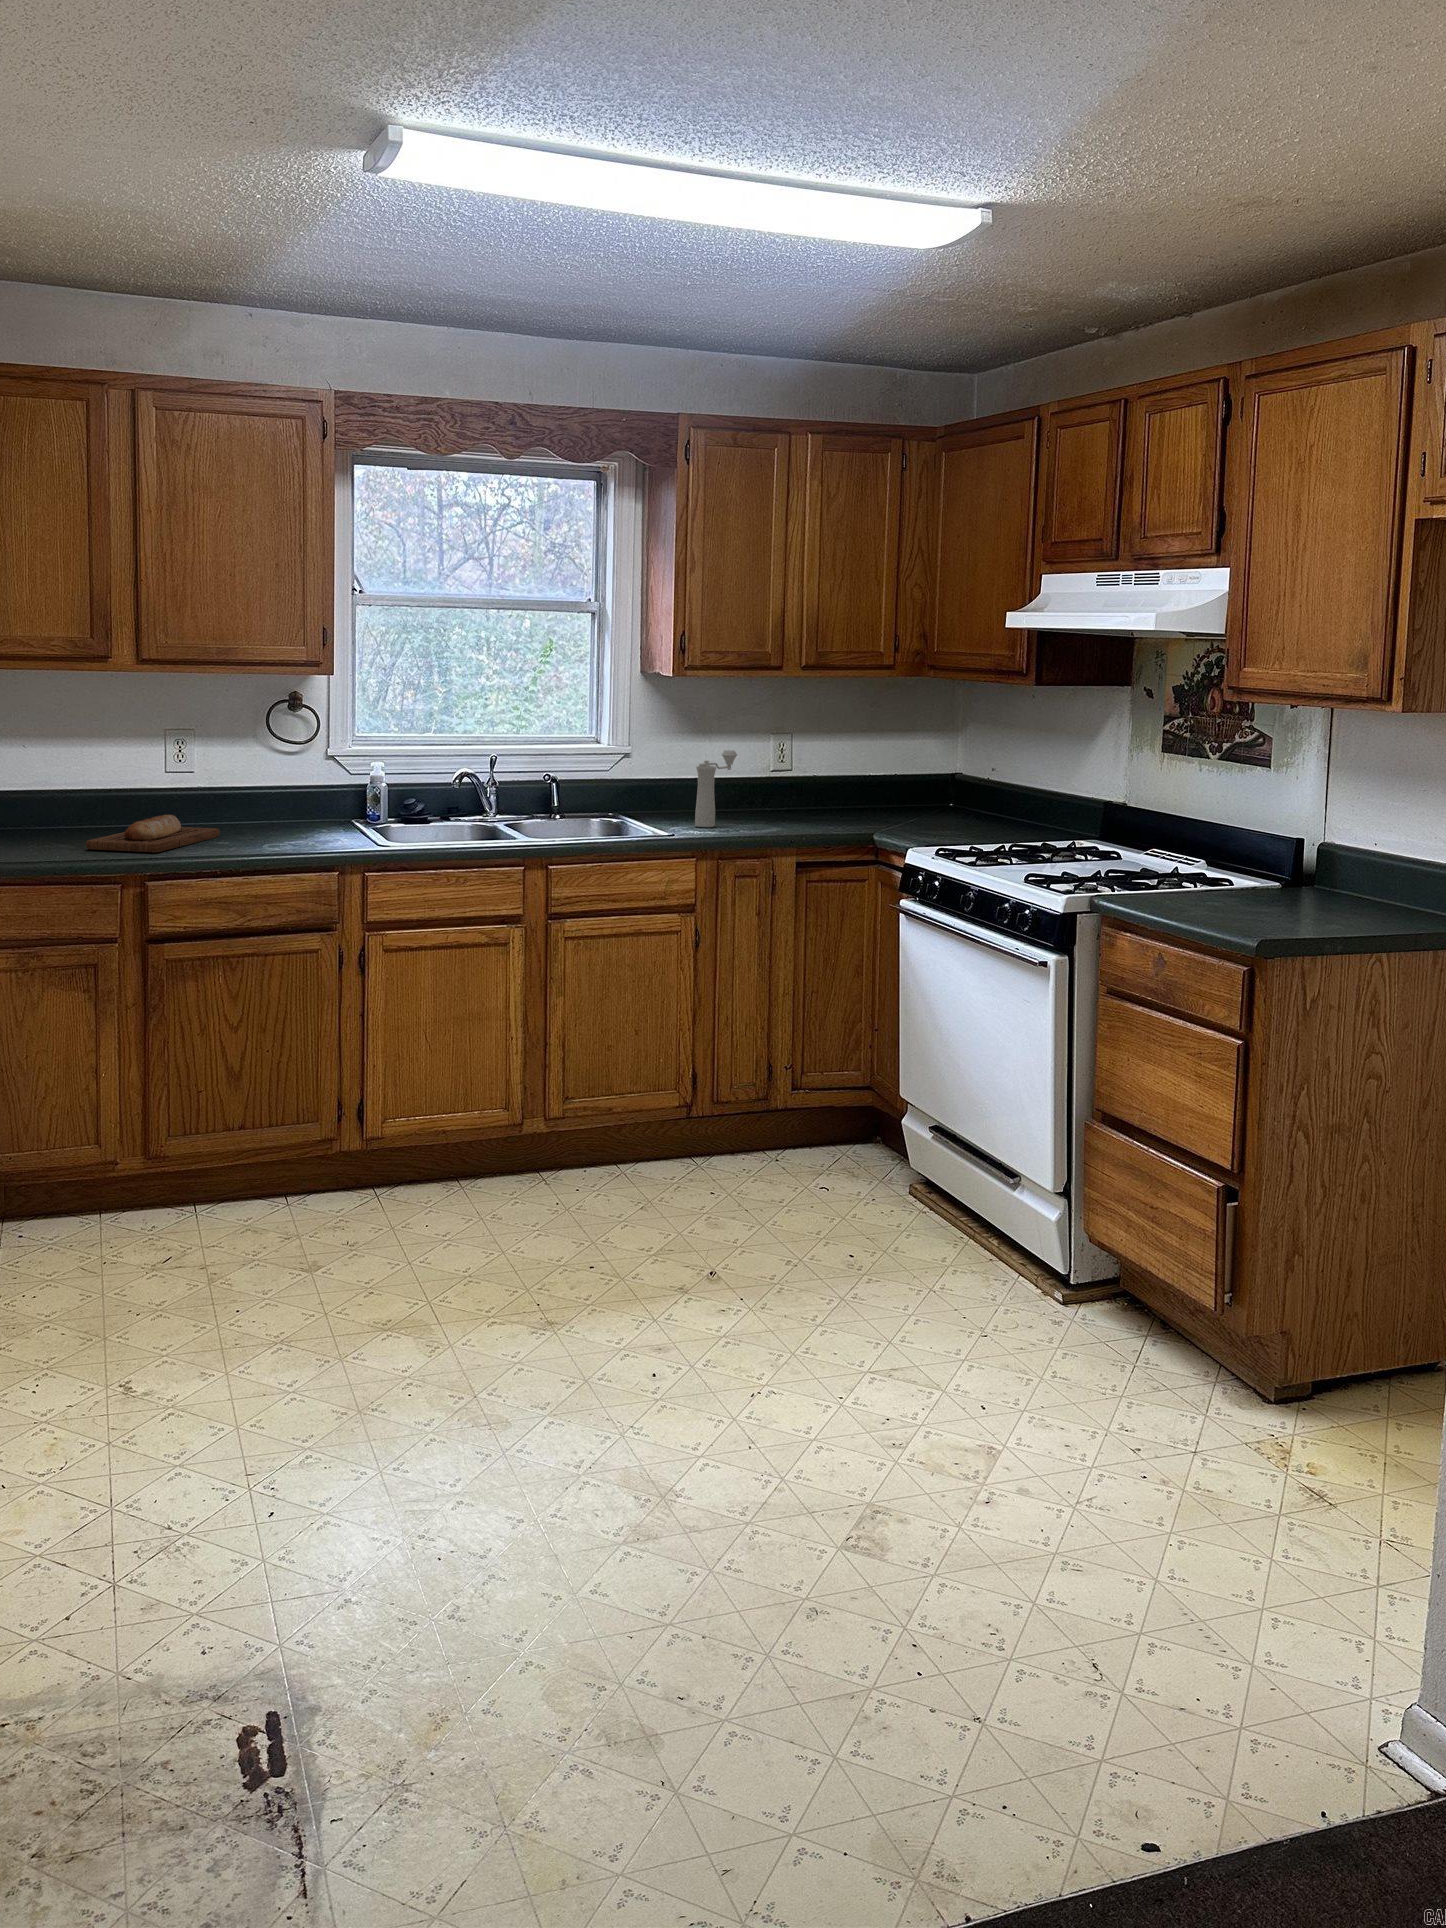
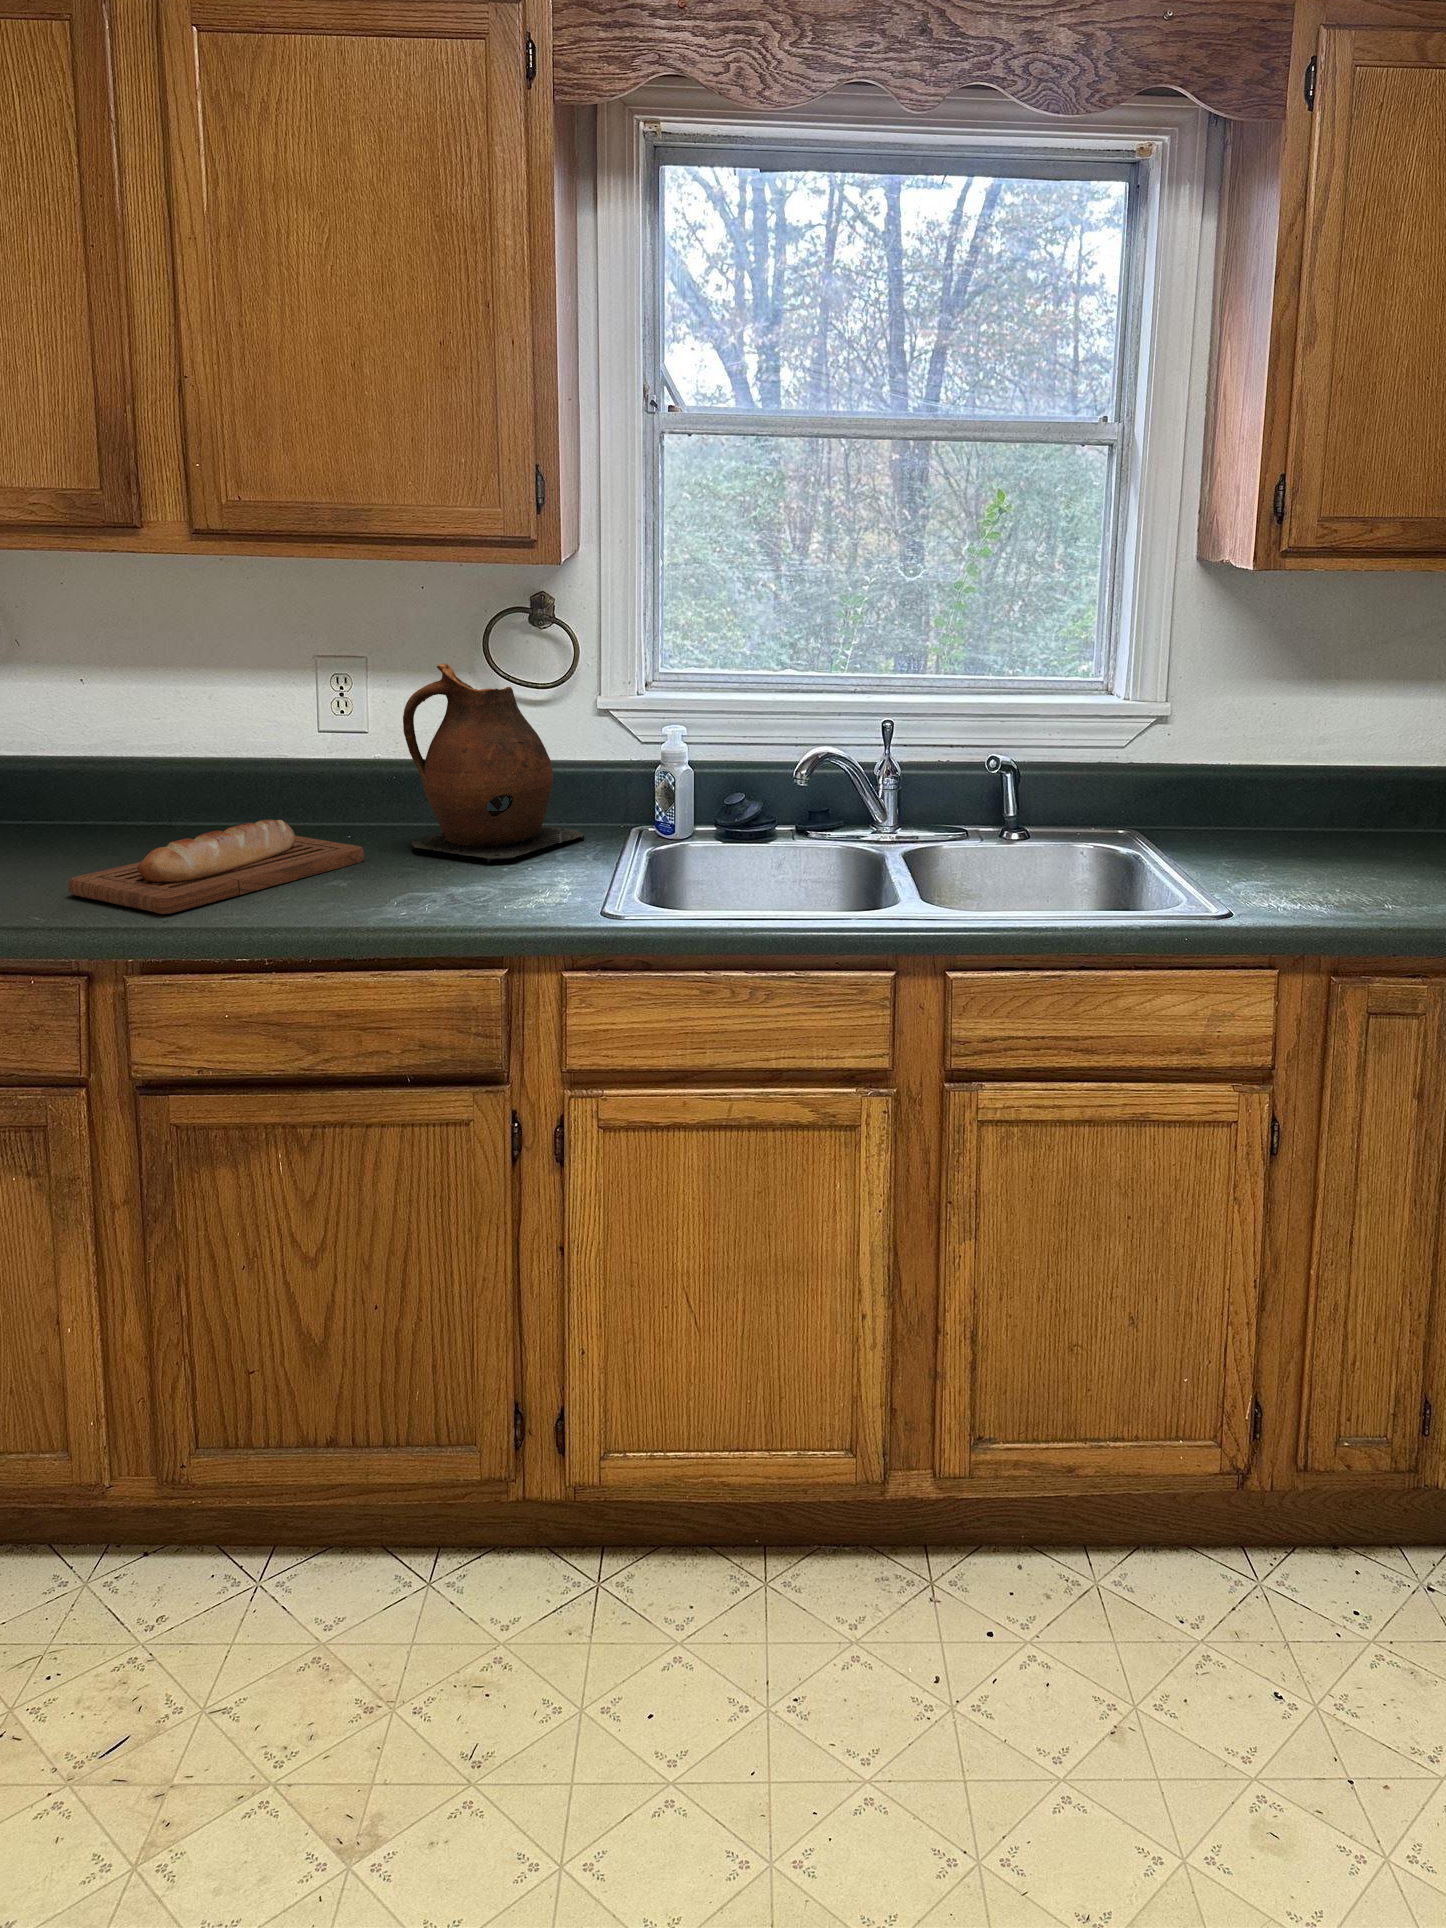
ceramic pitcher: none [233,730,328,834] -> present [403,664,584,862]
pepper mill: present [695,750,737,827] -> none [1286,720,1385,882]

